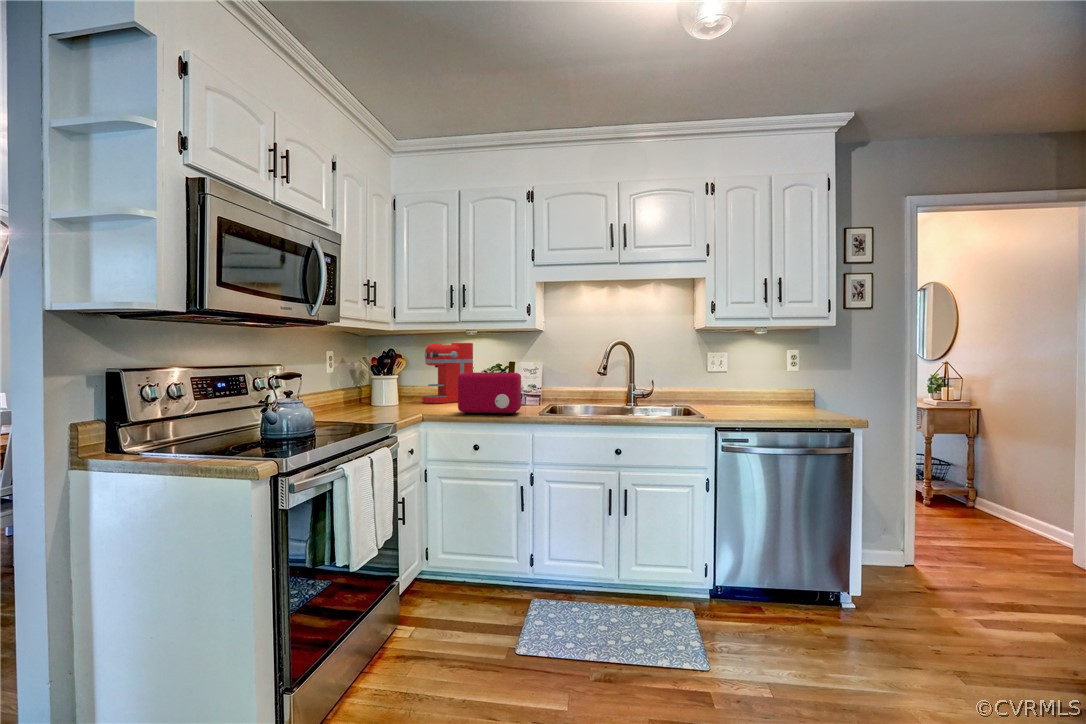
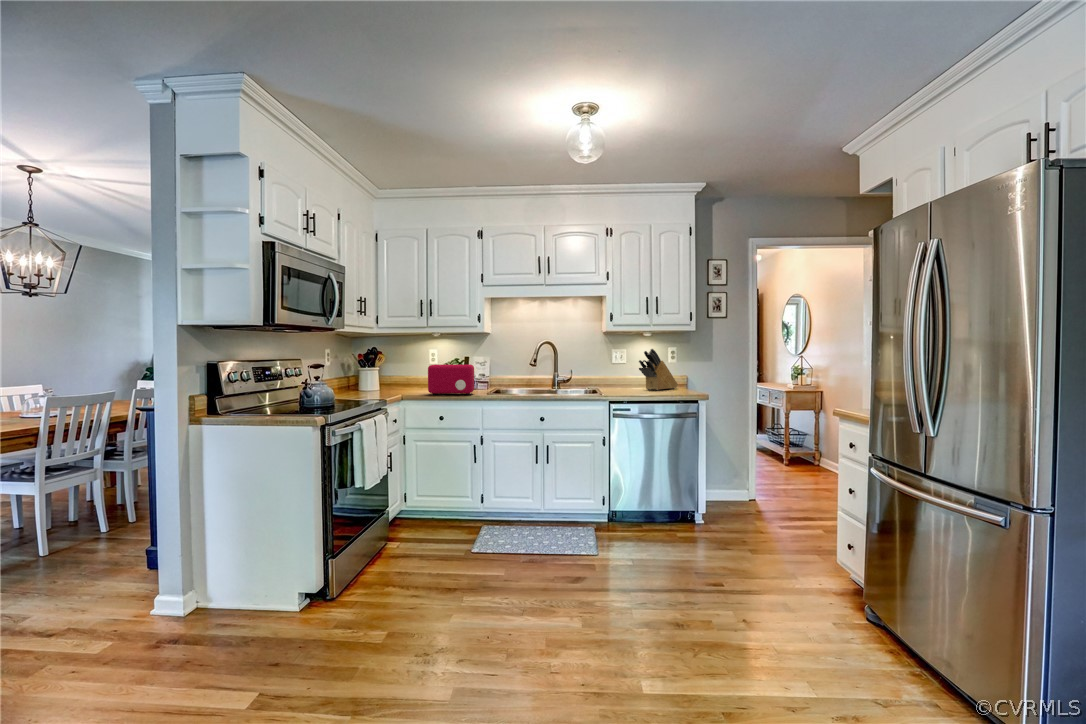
coffee maker: present [422,343,474,403] -> none [398,343,439,389]
knife block: none [749,351,802,410] -> present [639,349,678,390]

